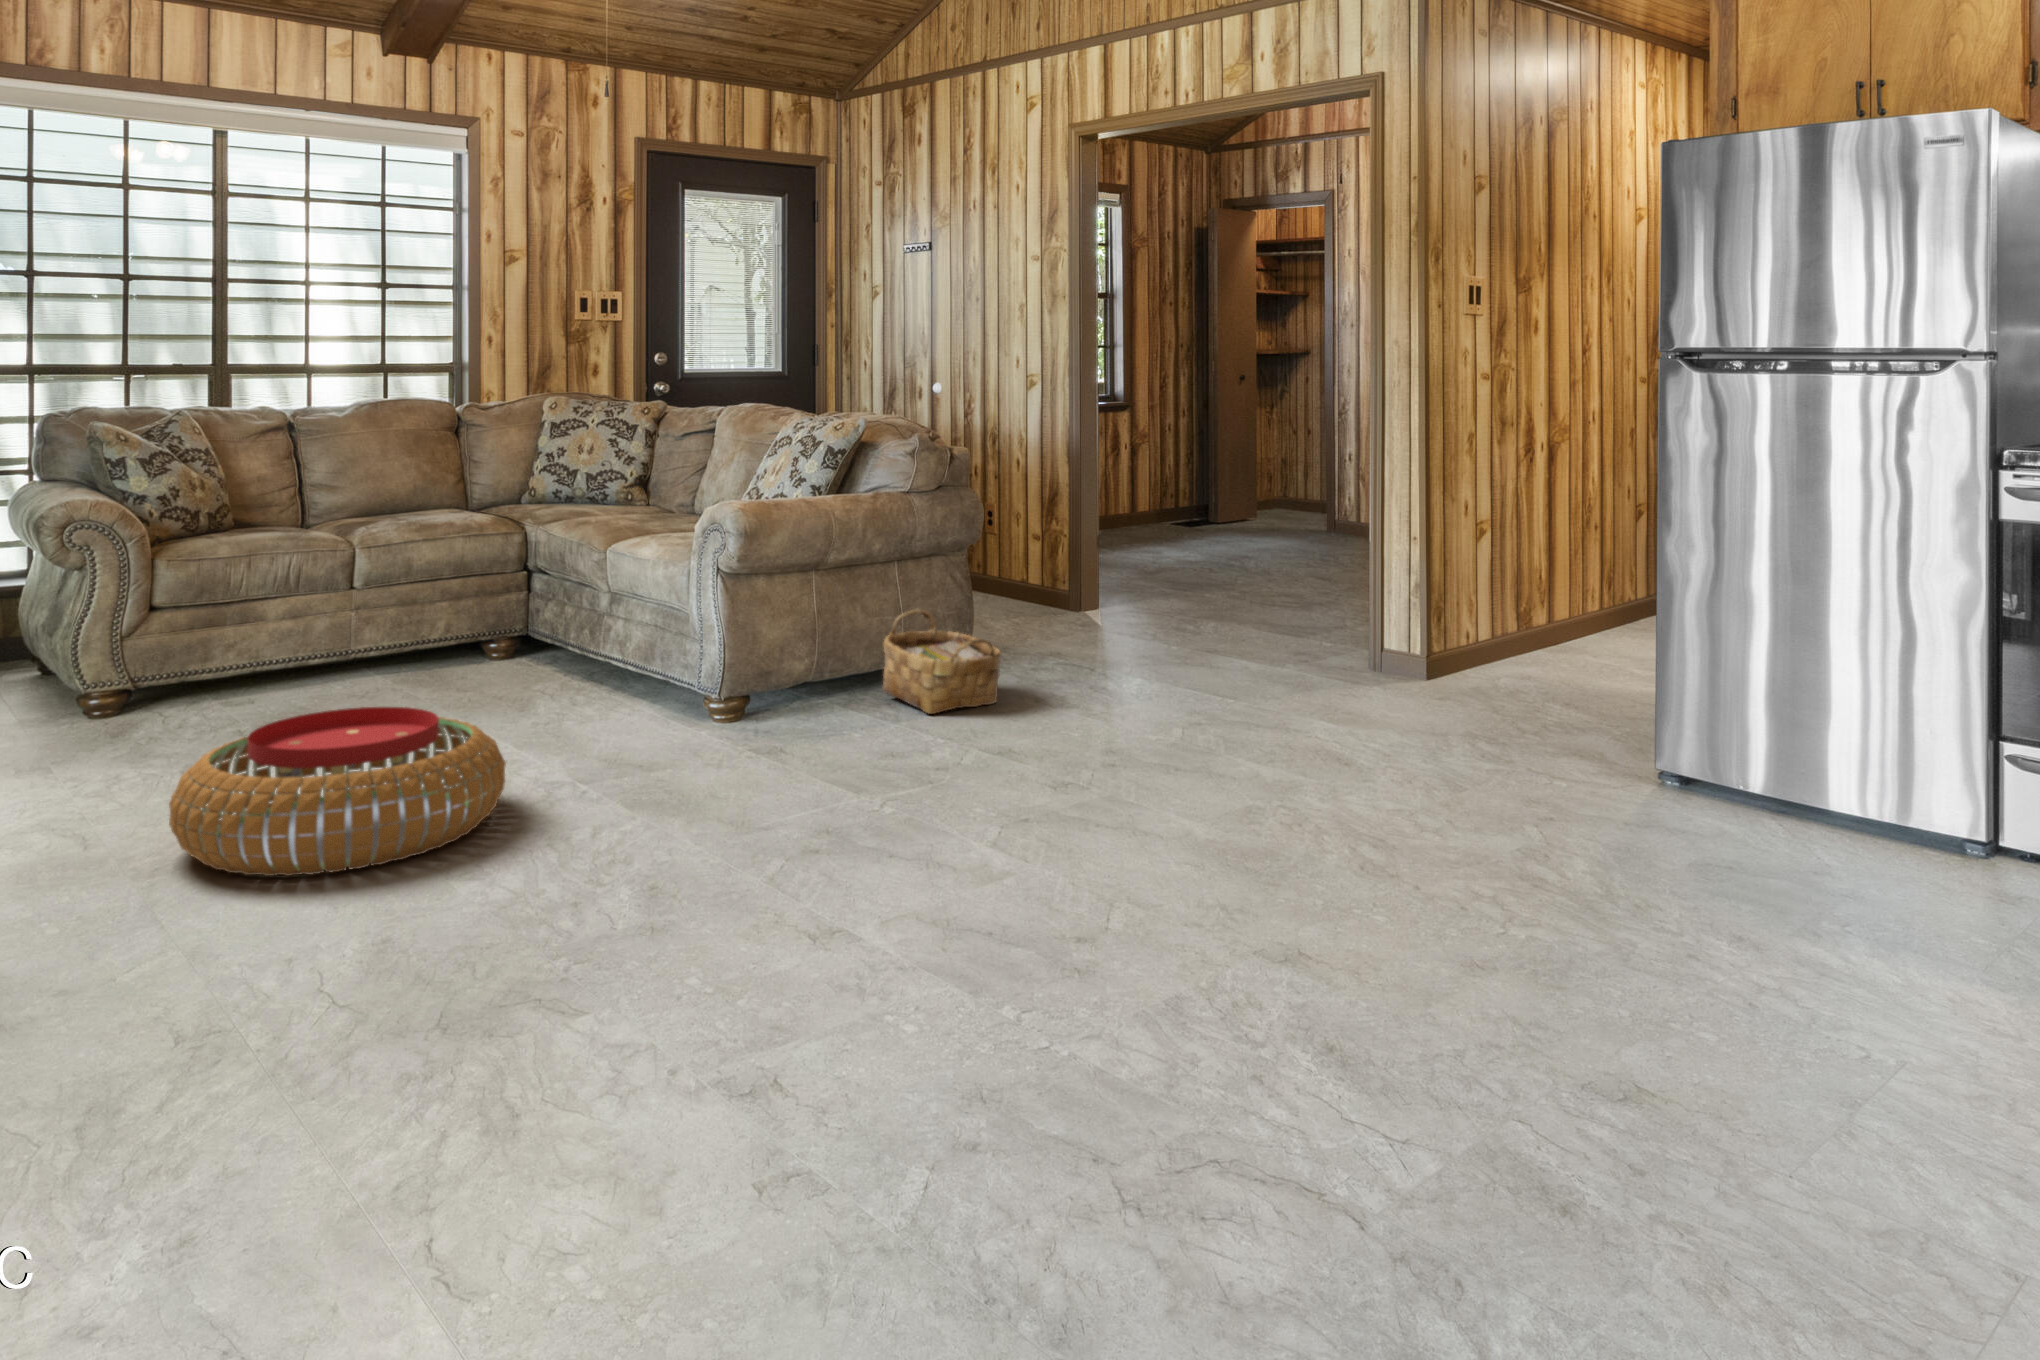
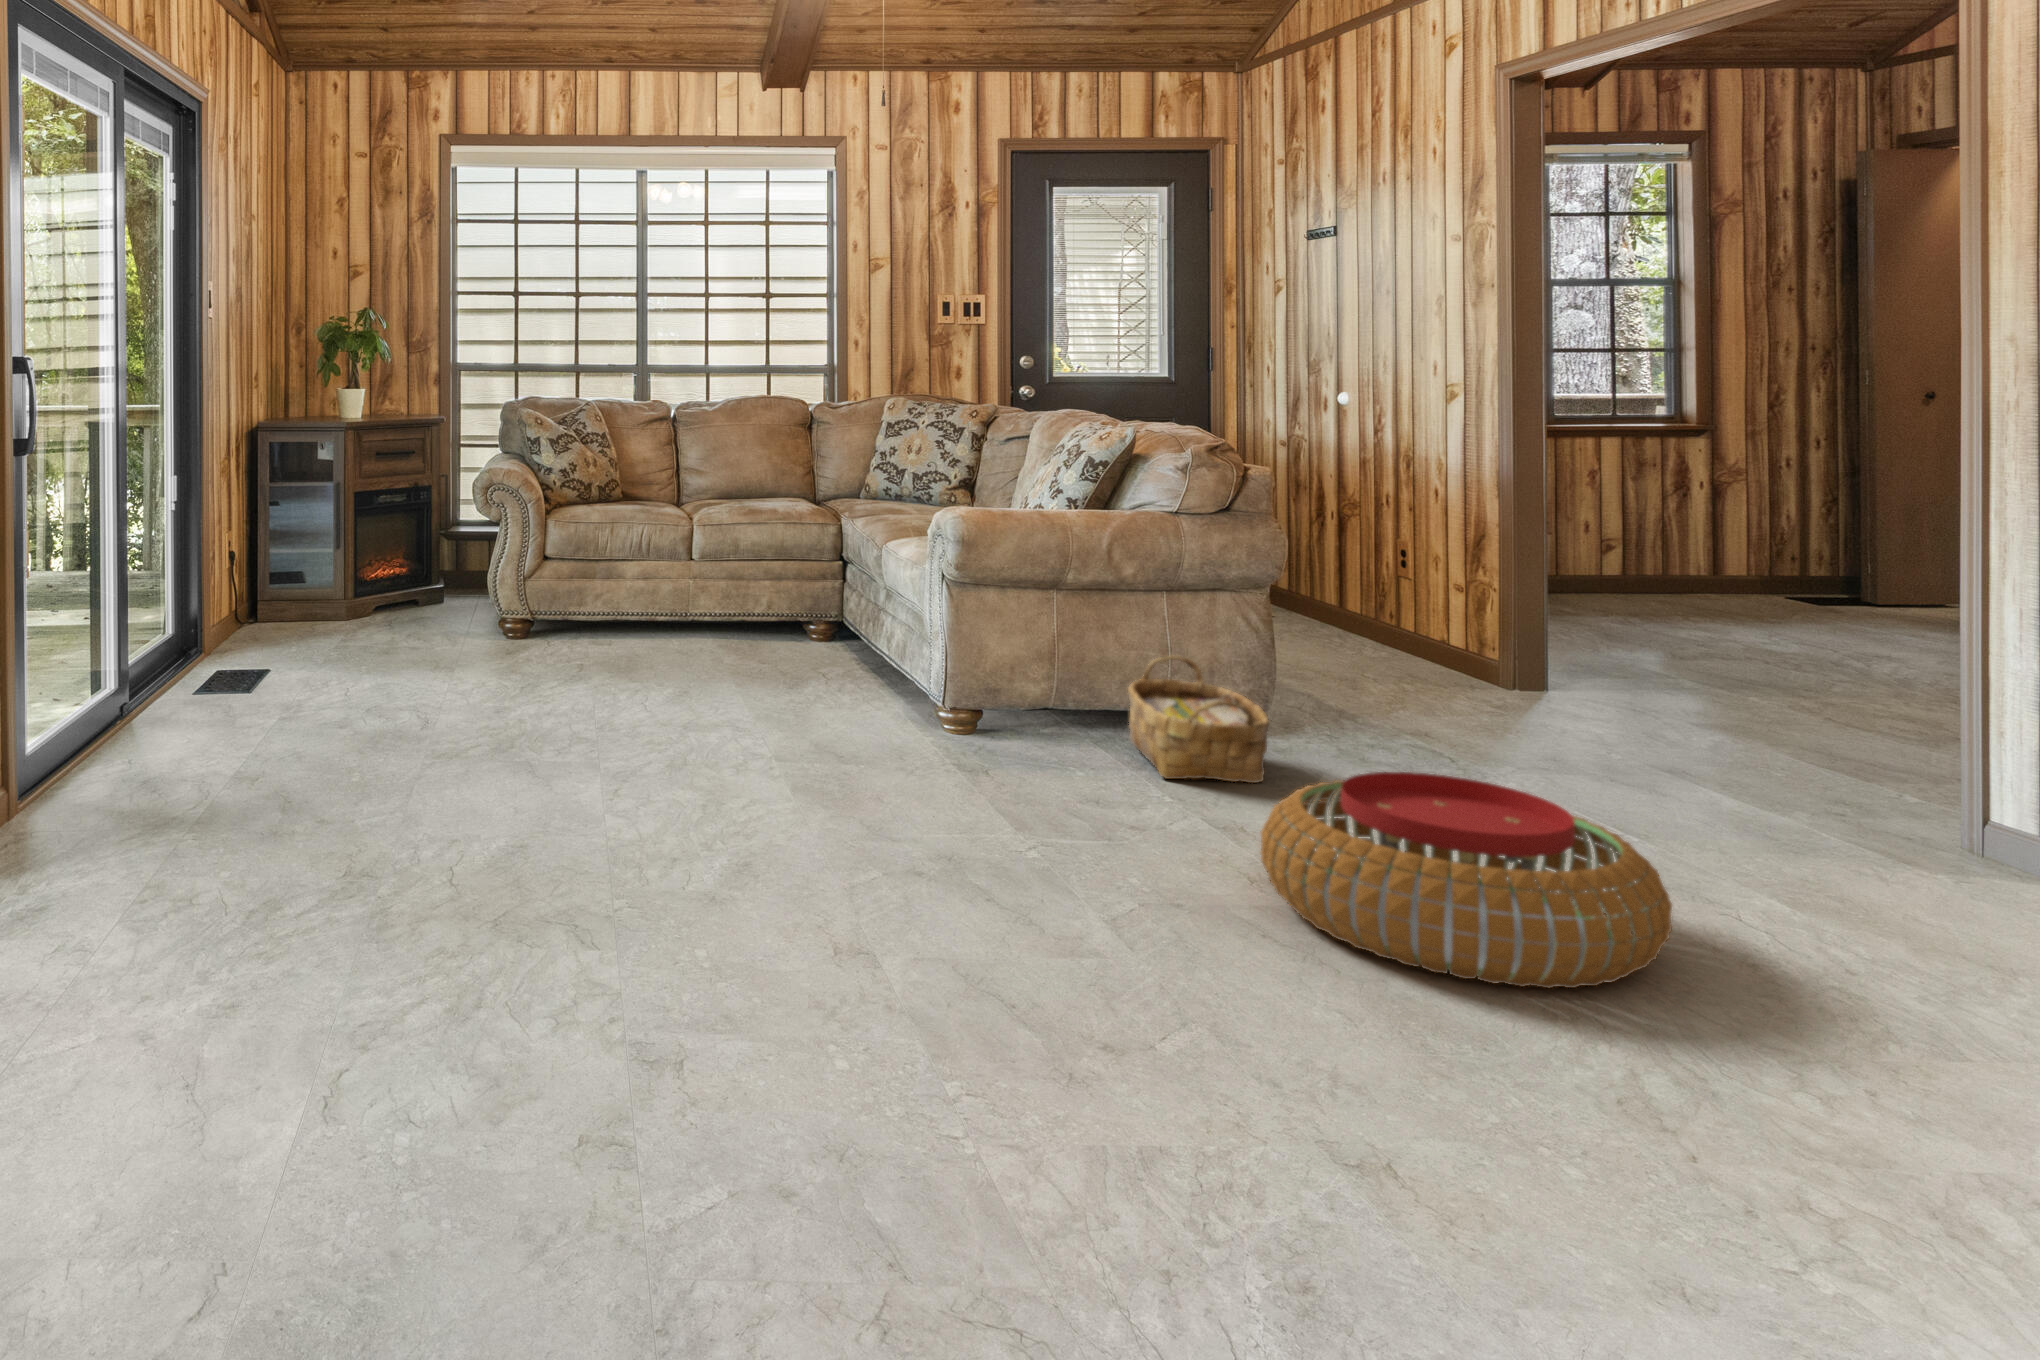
pouf: present [169,707,506,876] -> present [1261,772,1672,988]

